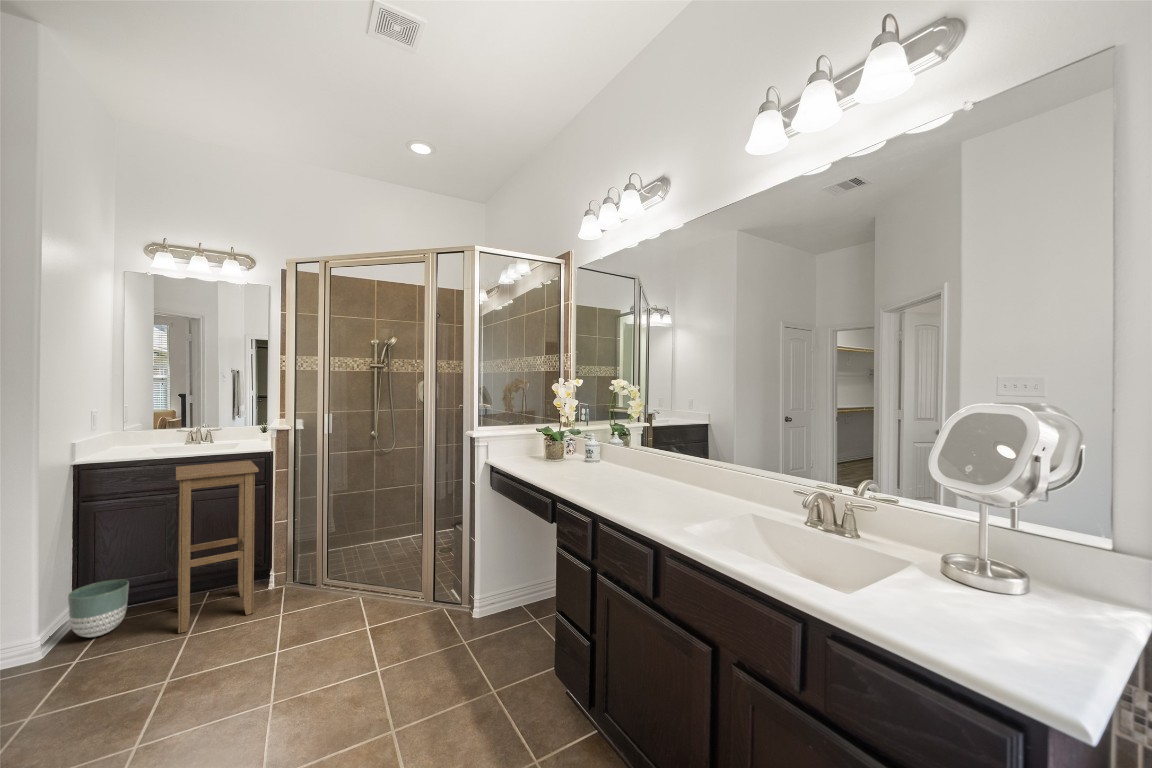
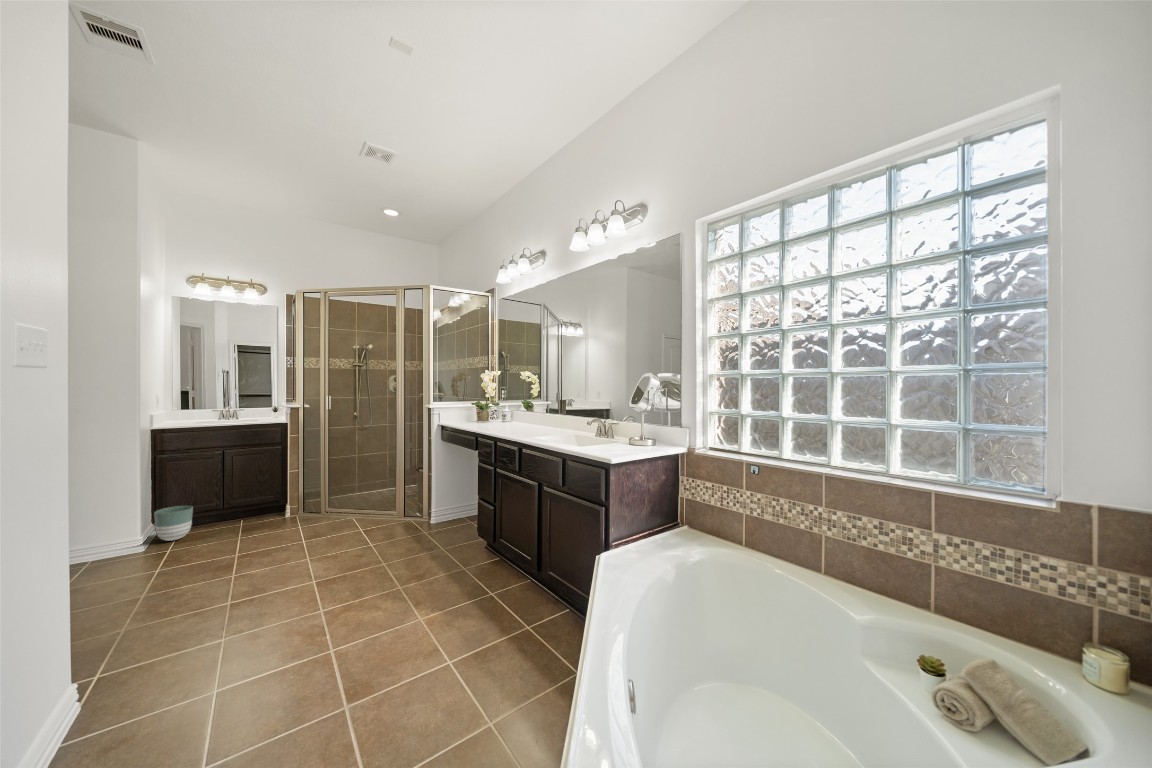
stool: present [176,460,259,633] -> none [222,428,282,537]

